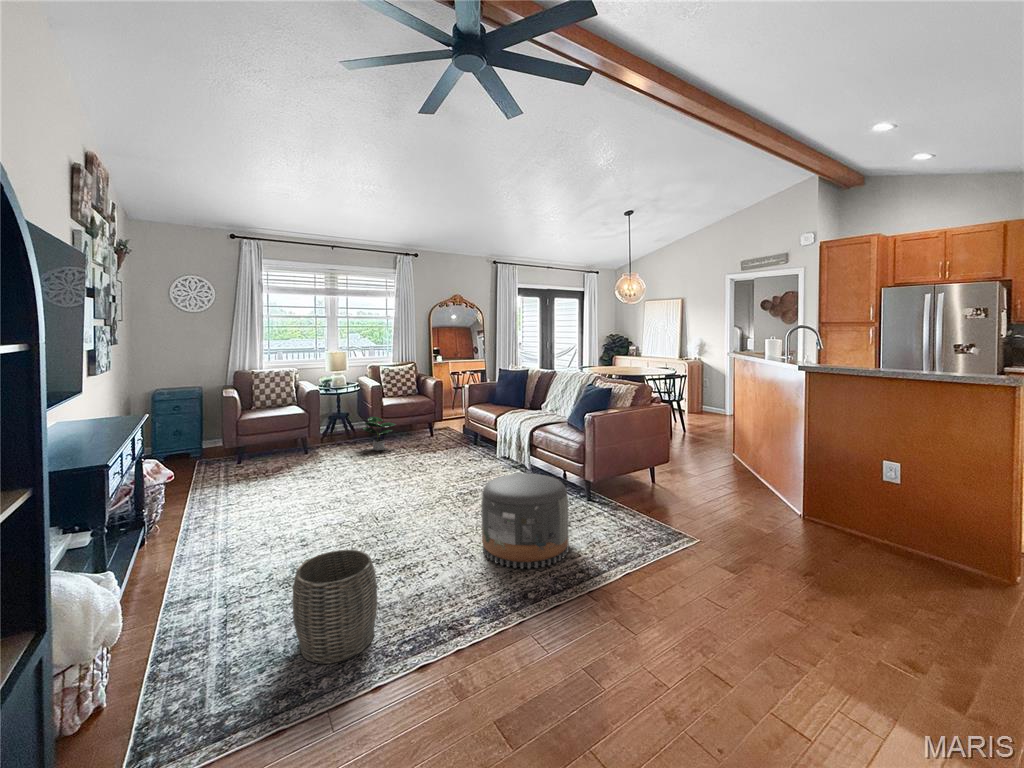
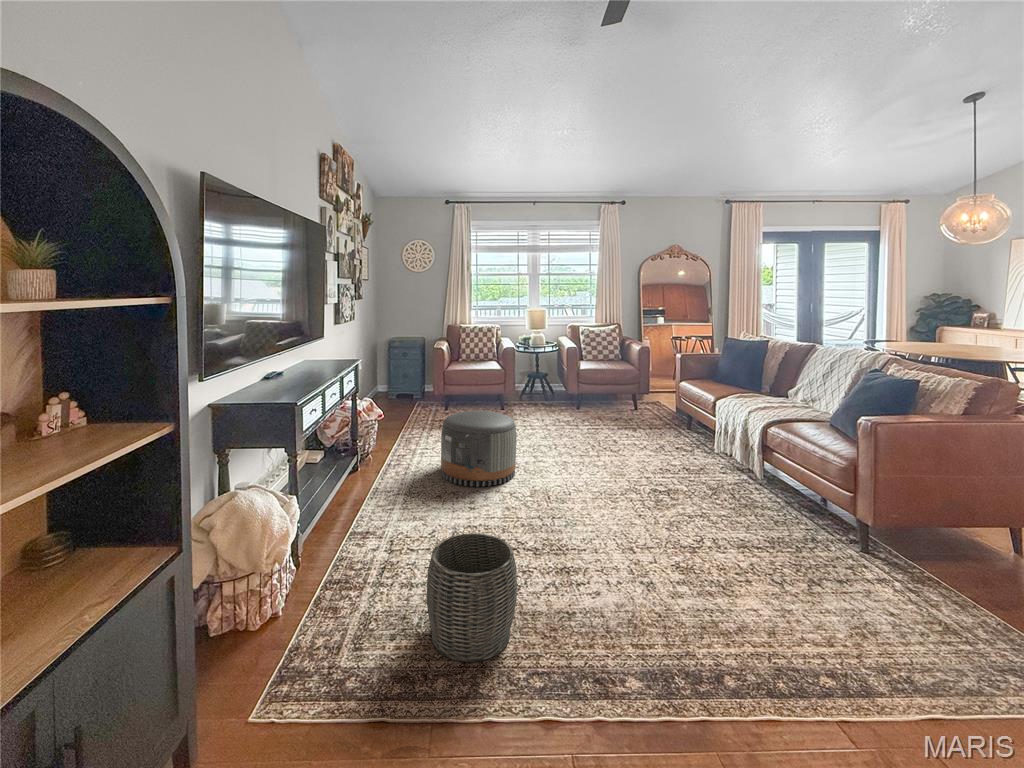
potted plant: present [363,417,396,451] -> none [557,381,593,419]
pouf: present [481,473,569,569] -> present [441,411,516,487]

